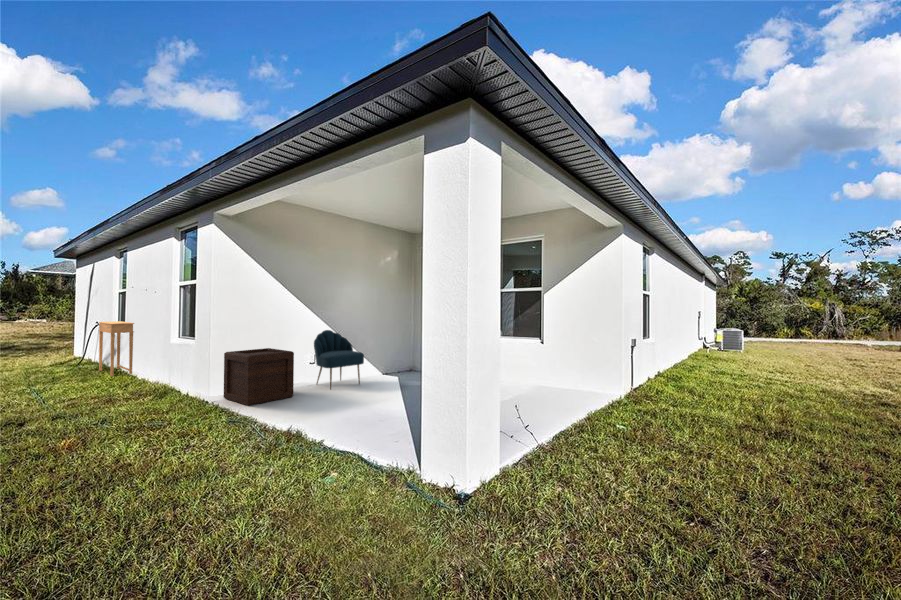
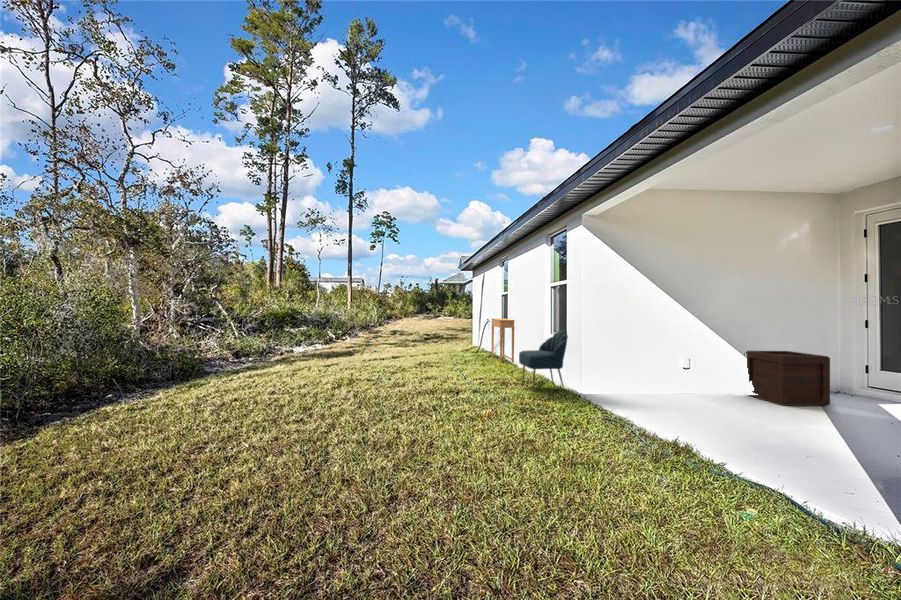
chair: present [314,330,364,389] -> present [519,330,568,391]
wooden crate: present [224,348,294,406] -> present [745,351,830,406]

